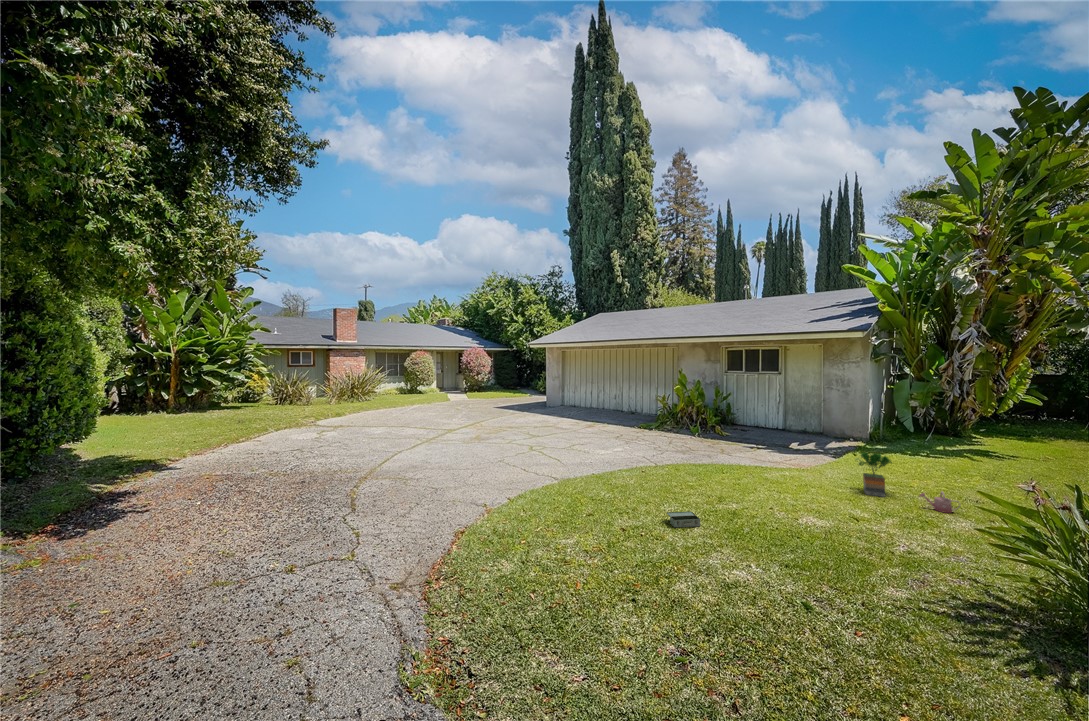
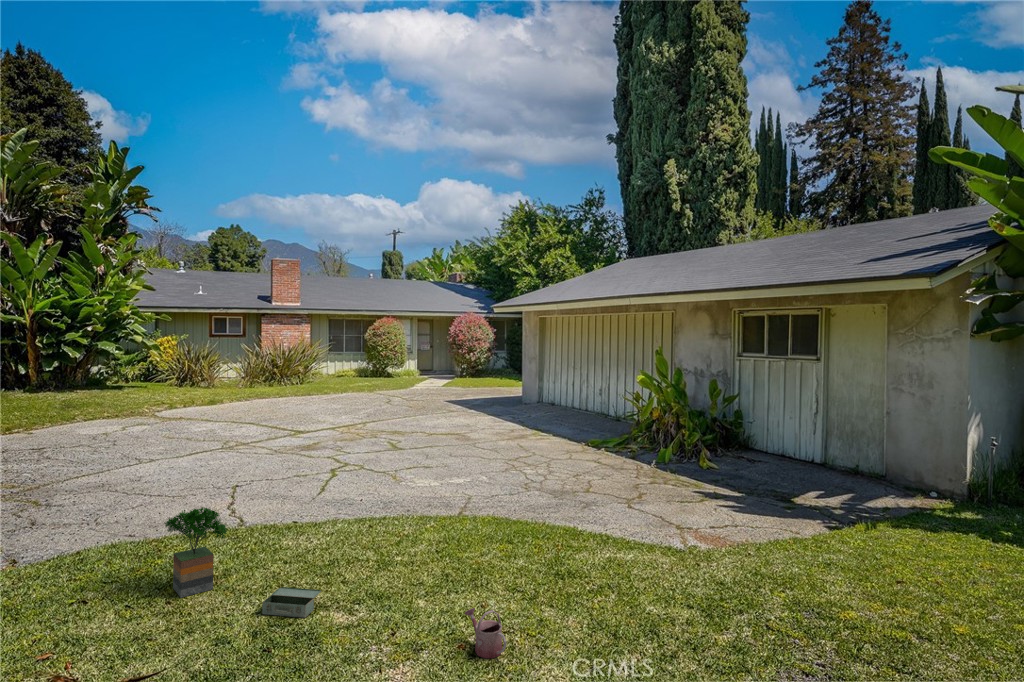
potted tree: present [856,453,892,497] -> present [165,507,227,598]
watering can: present [920,492,960,513] -> present [465,608,506,658]

